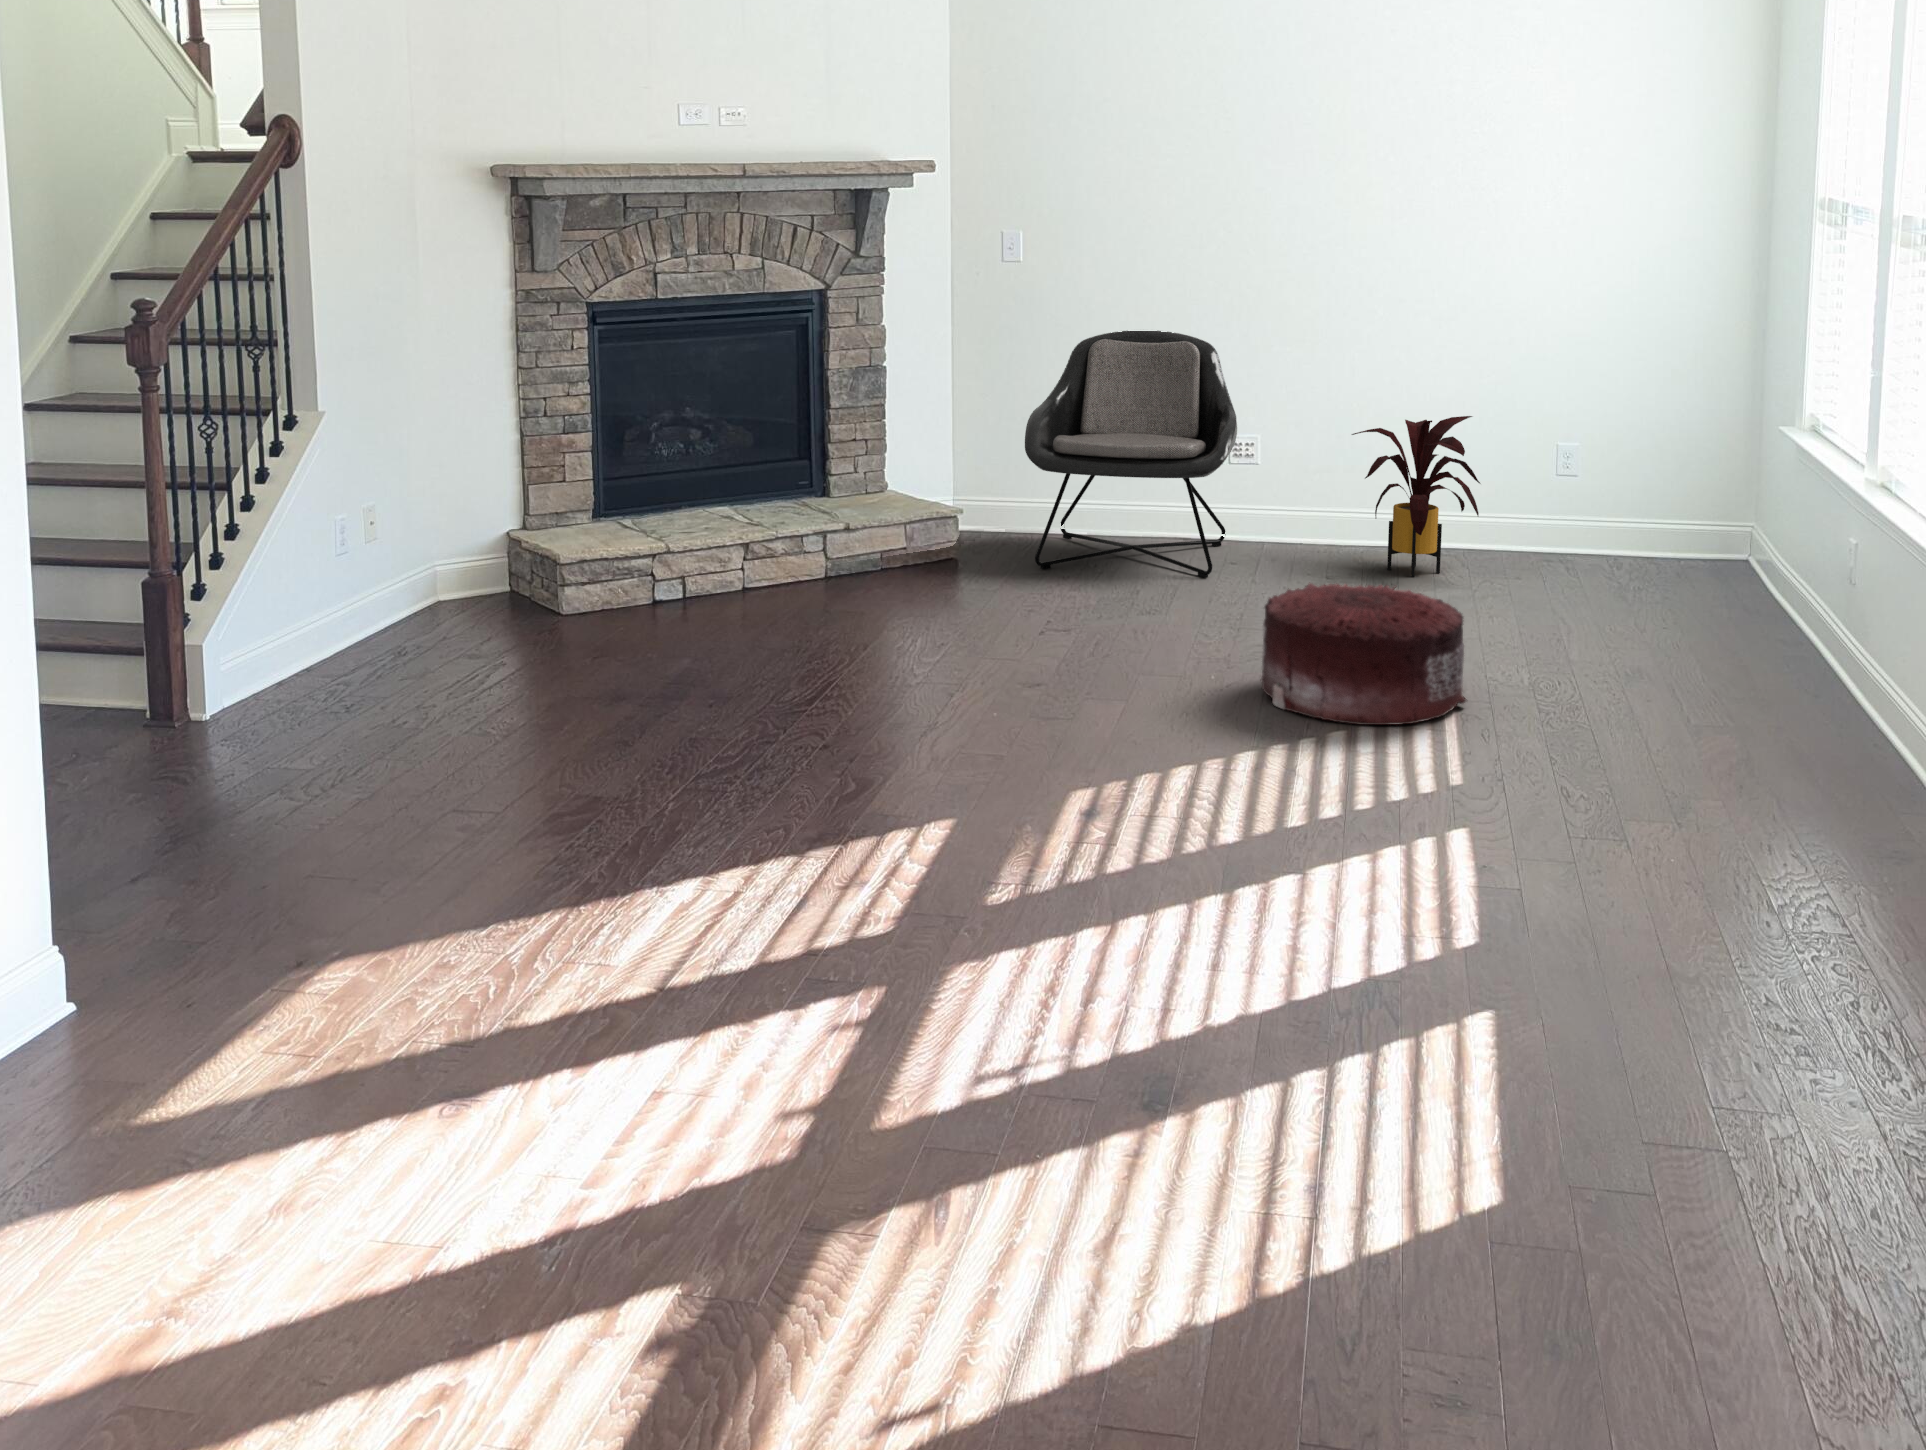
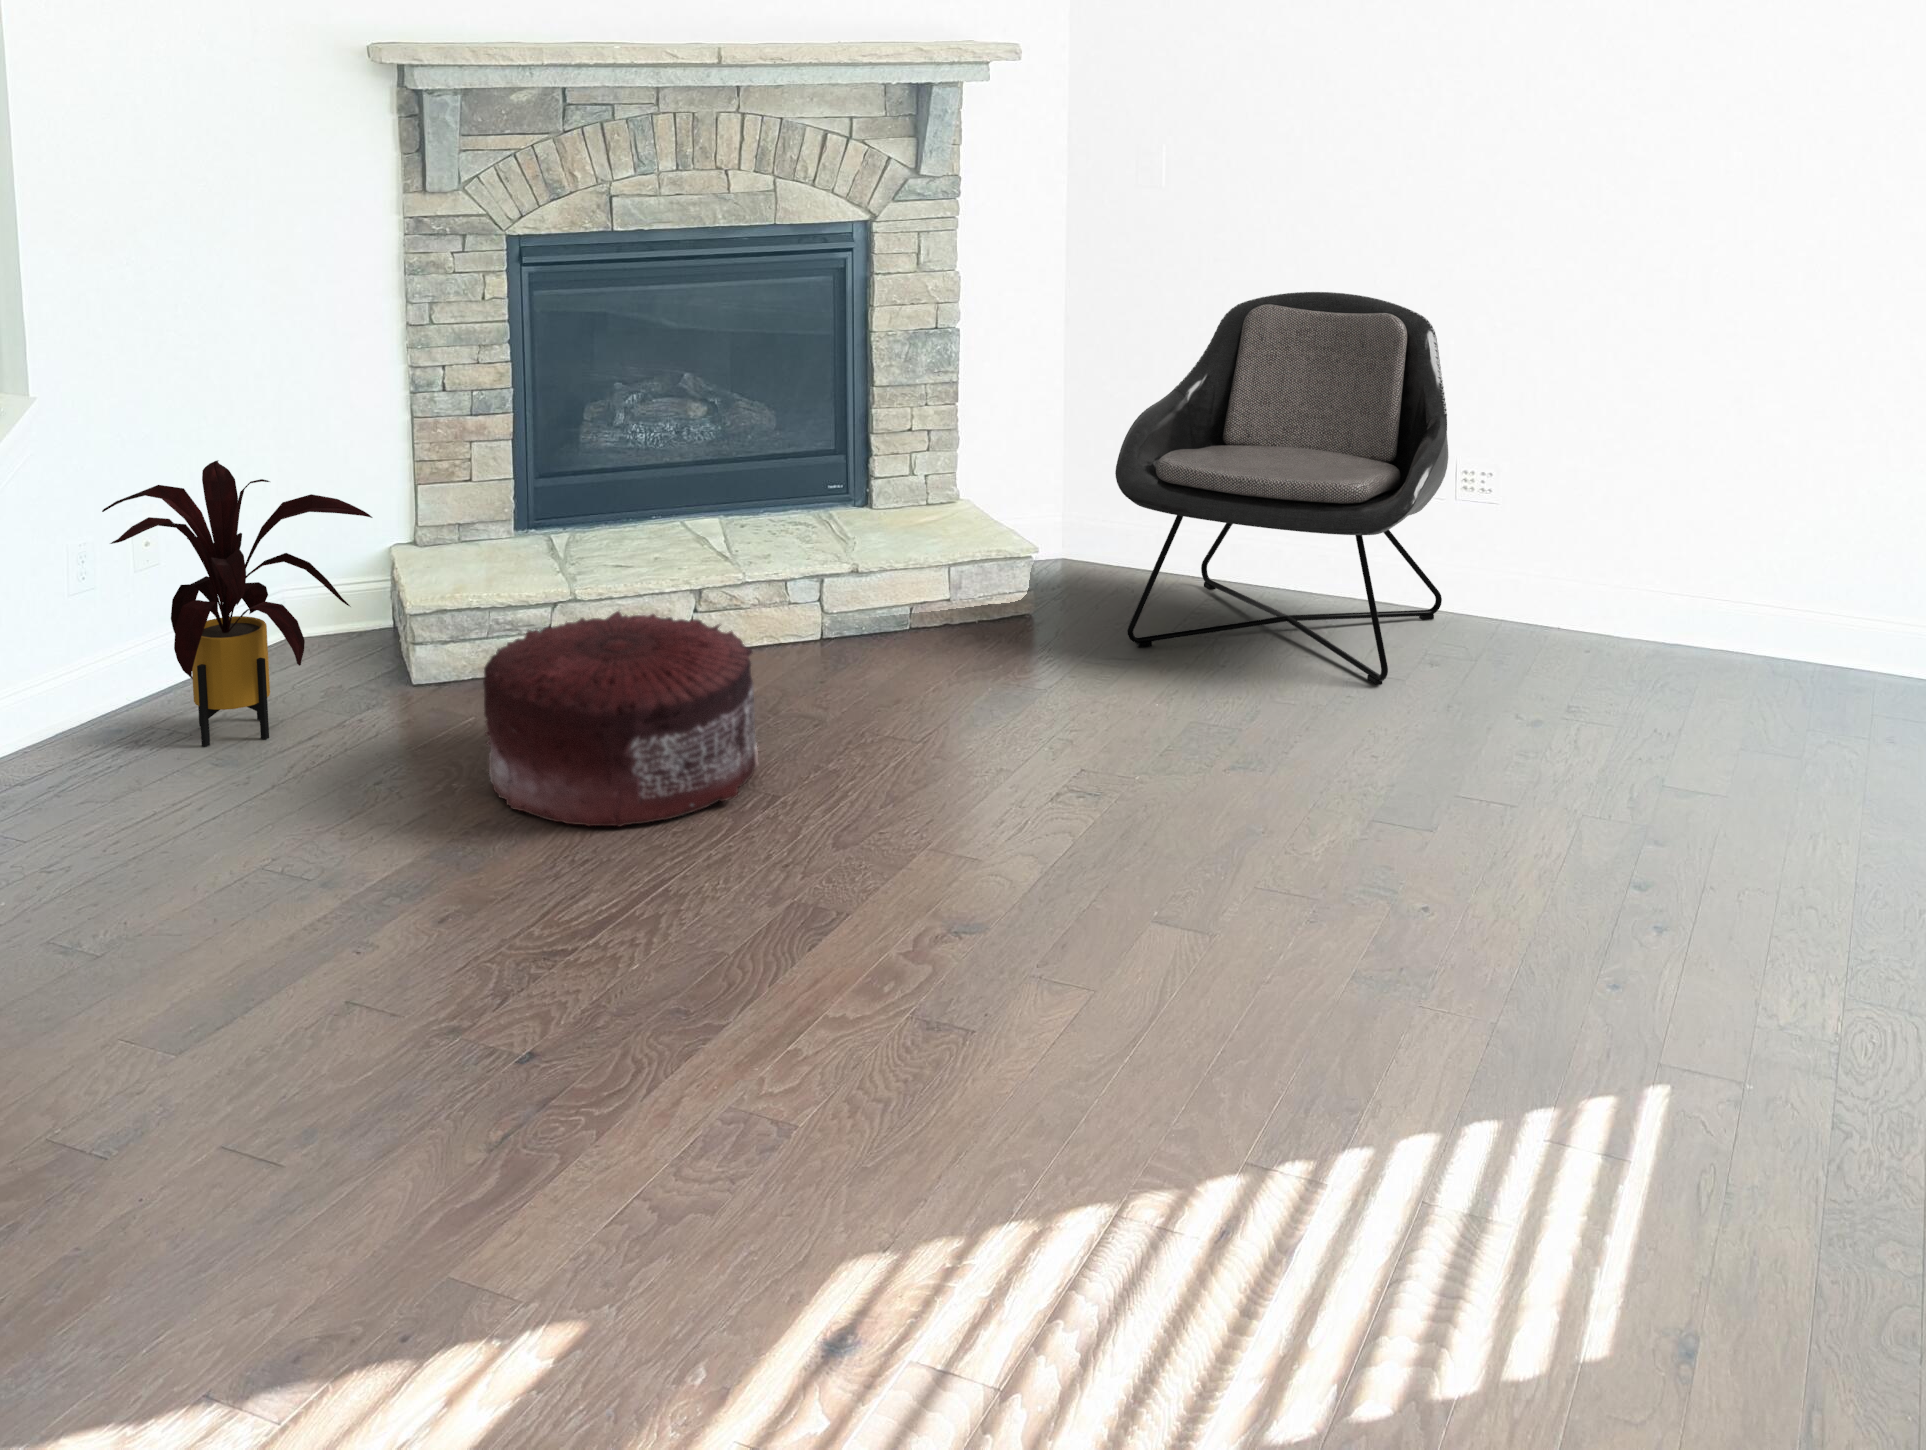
house plant: present [1352,416,1480,577] -> present [102,460,372,747]
pouf: present [1261,583,1466,725] -> present [483,611,758,827]

